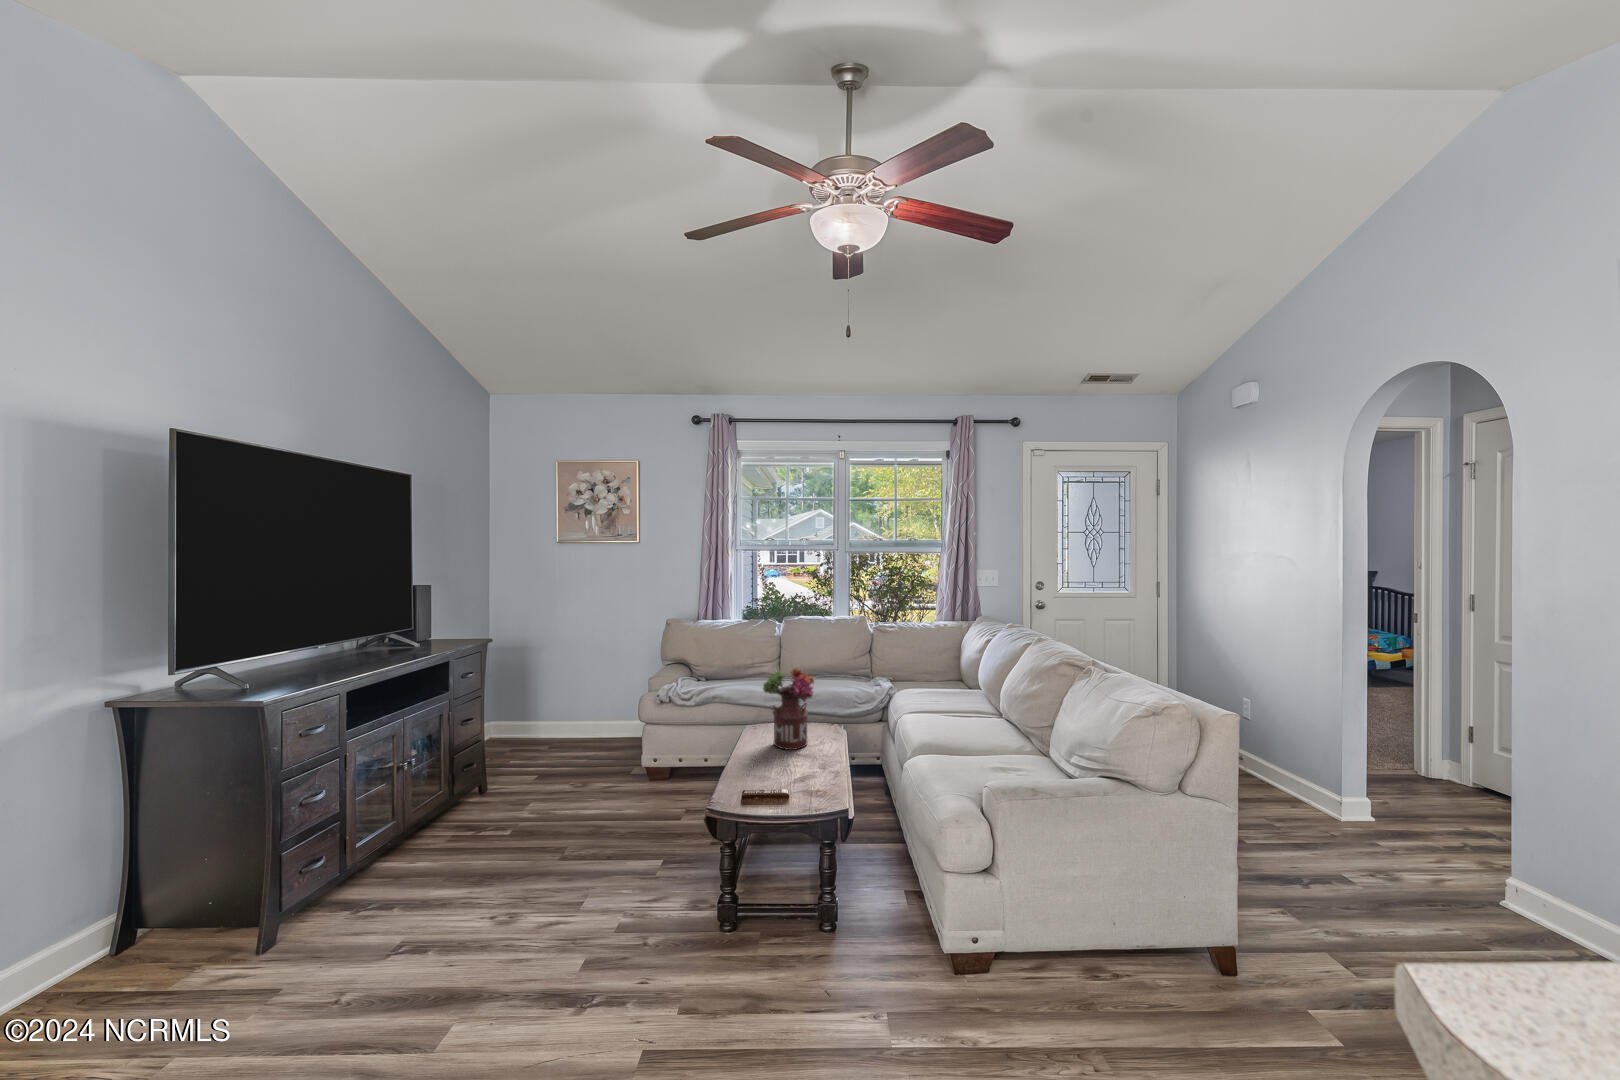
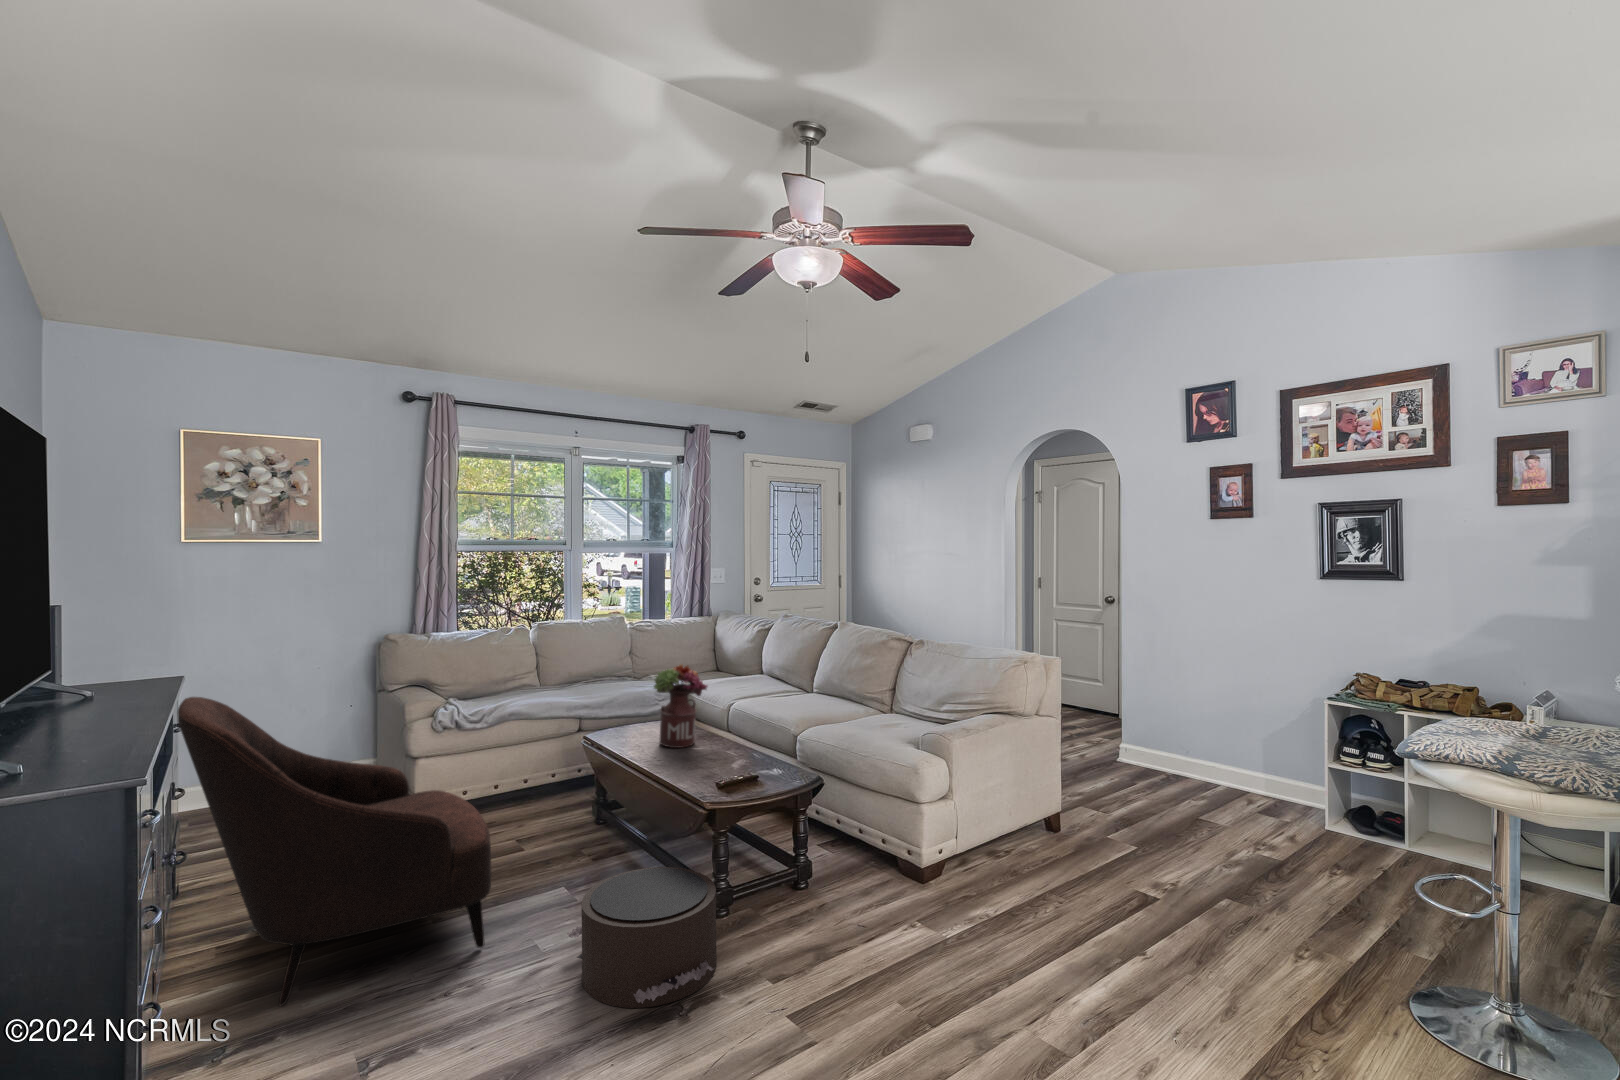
armchair: none [384,653,609,884] -> present [177,697,492,1006]
pouf: none [536,857,678,995] -> present [567,867,717,1008]

